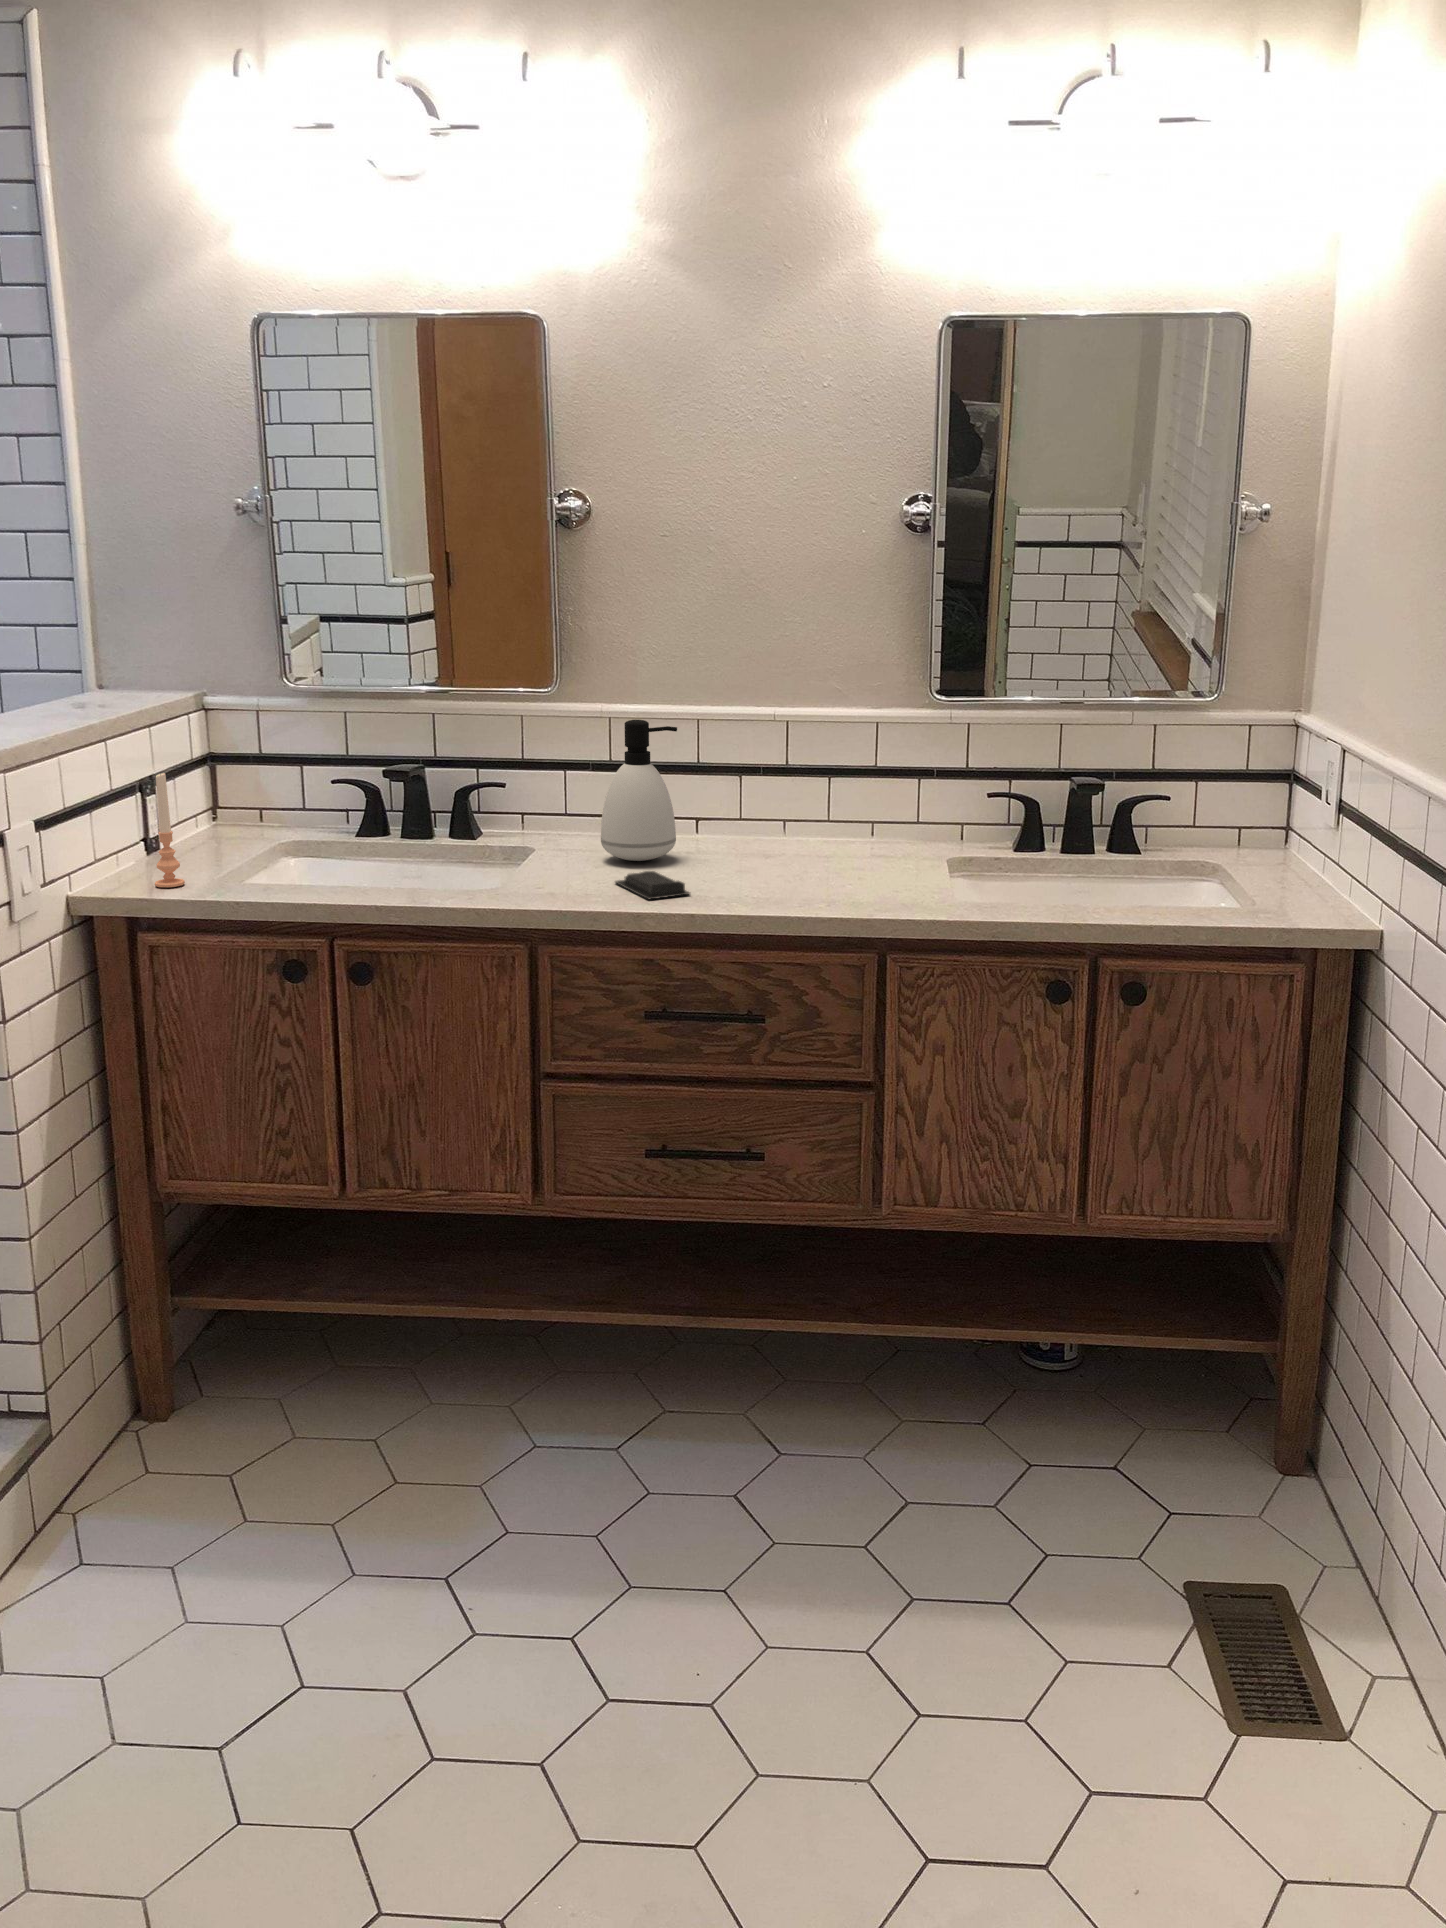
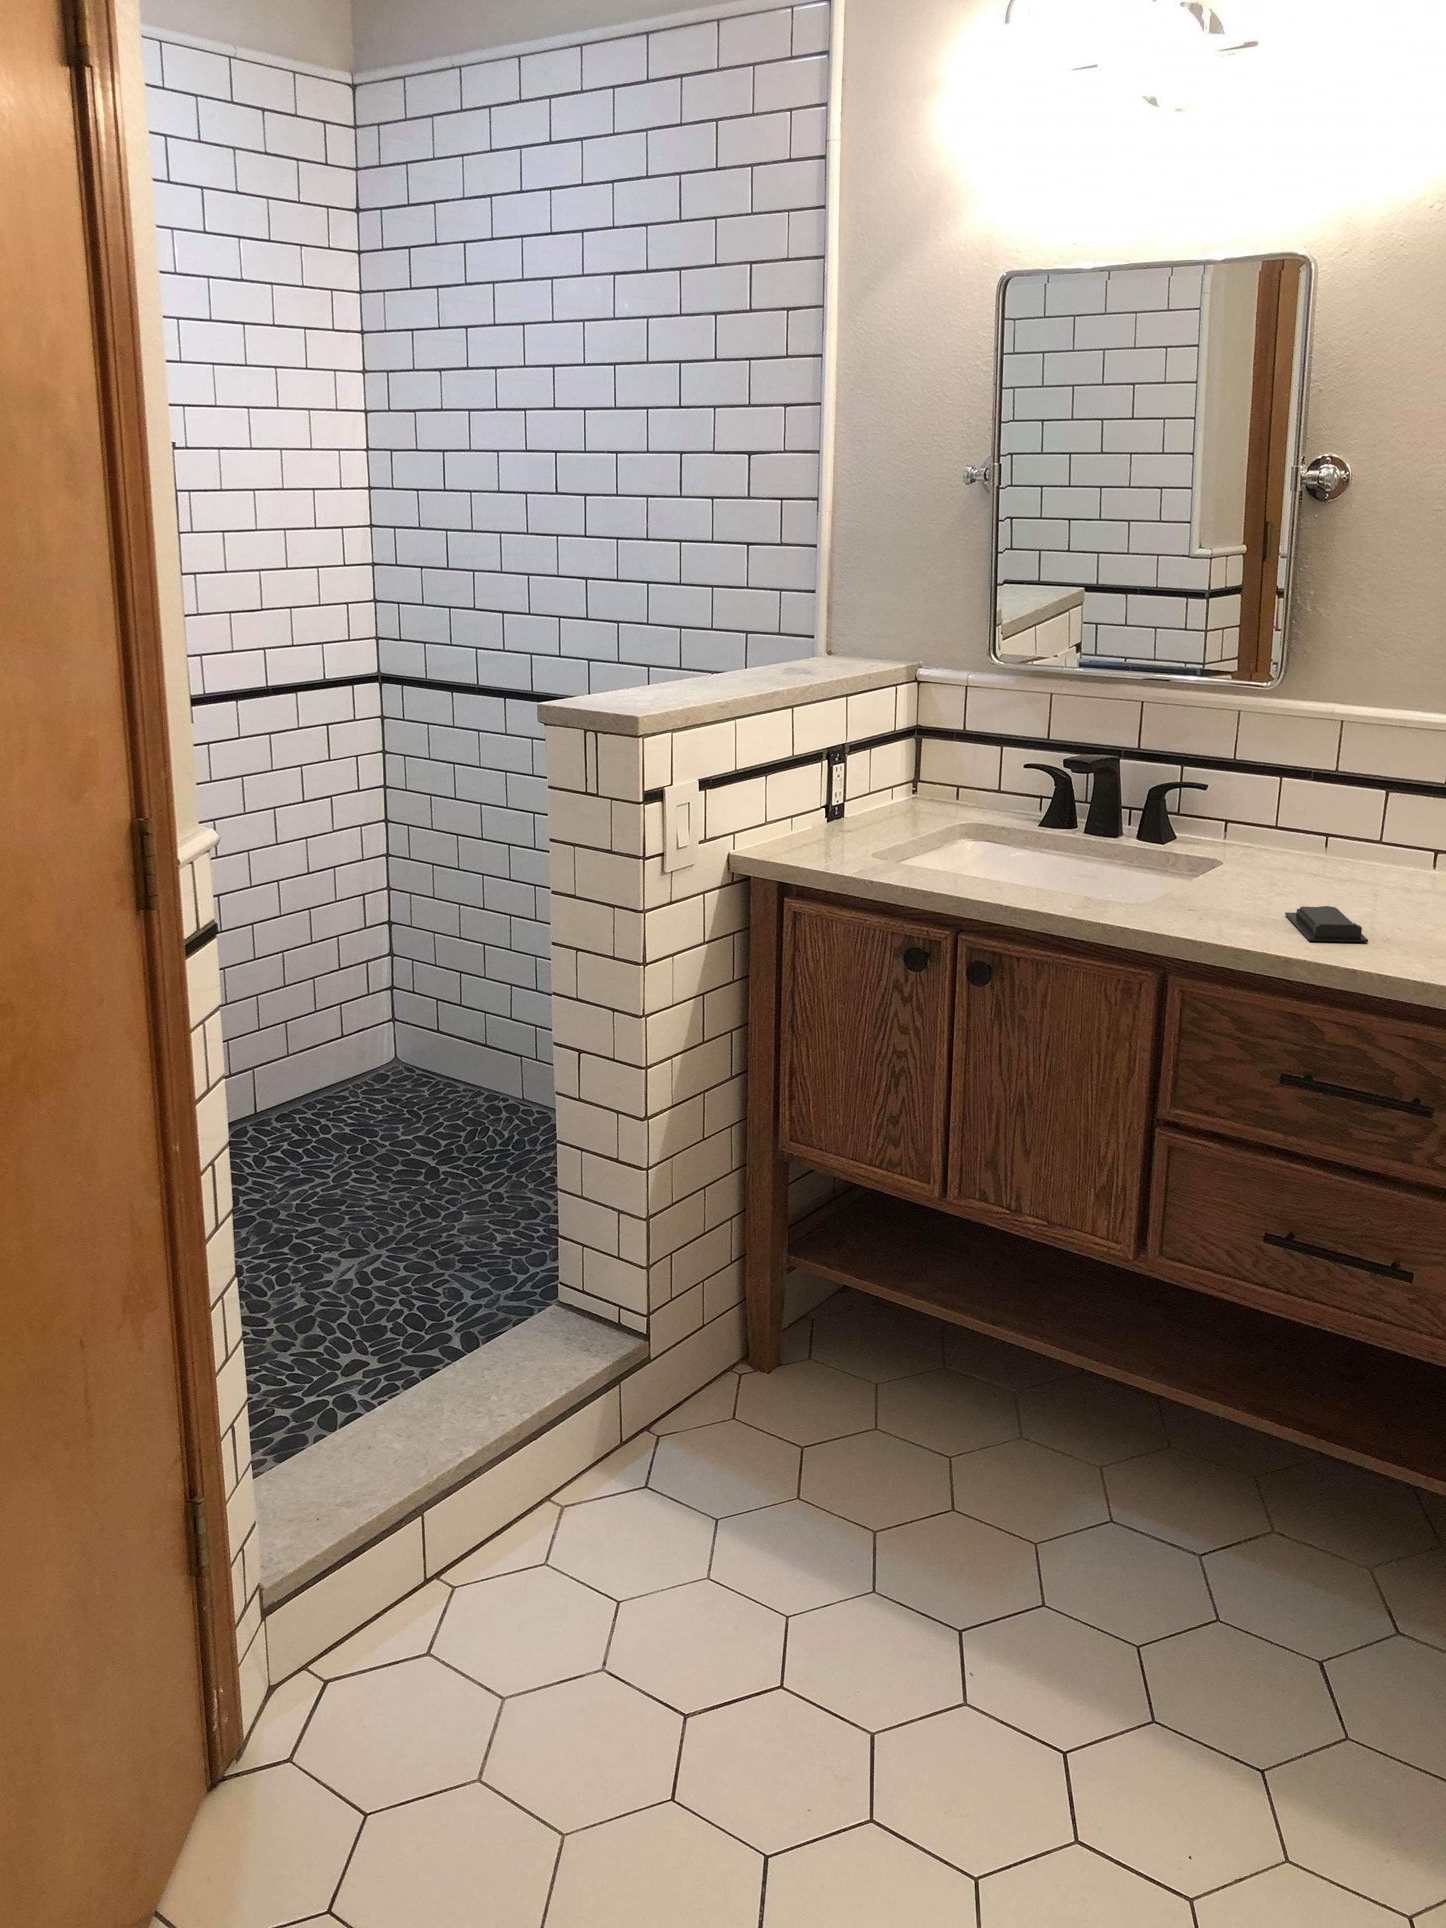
soap dispenser: present [601,720,677,861] -> none [1292,726,1403,892]
candle: present [155,773,185,887] -> none [812,743,840,858]

